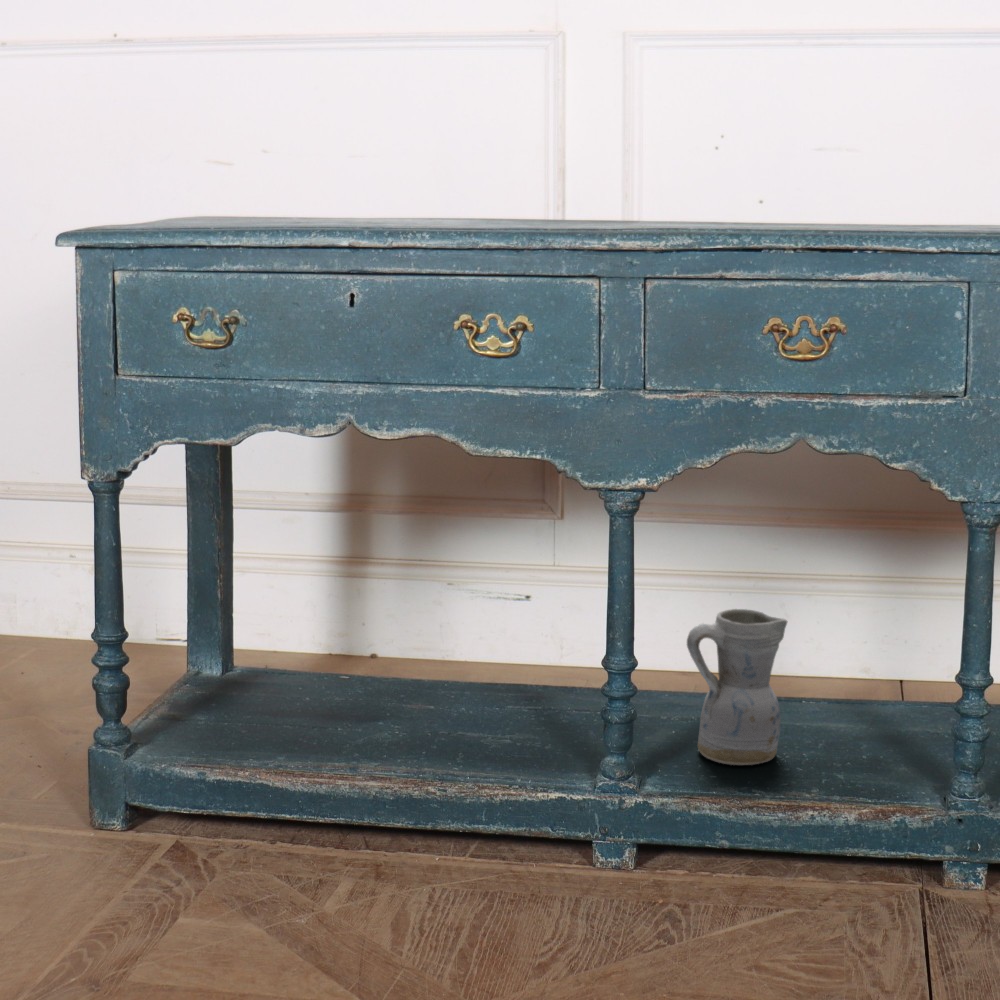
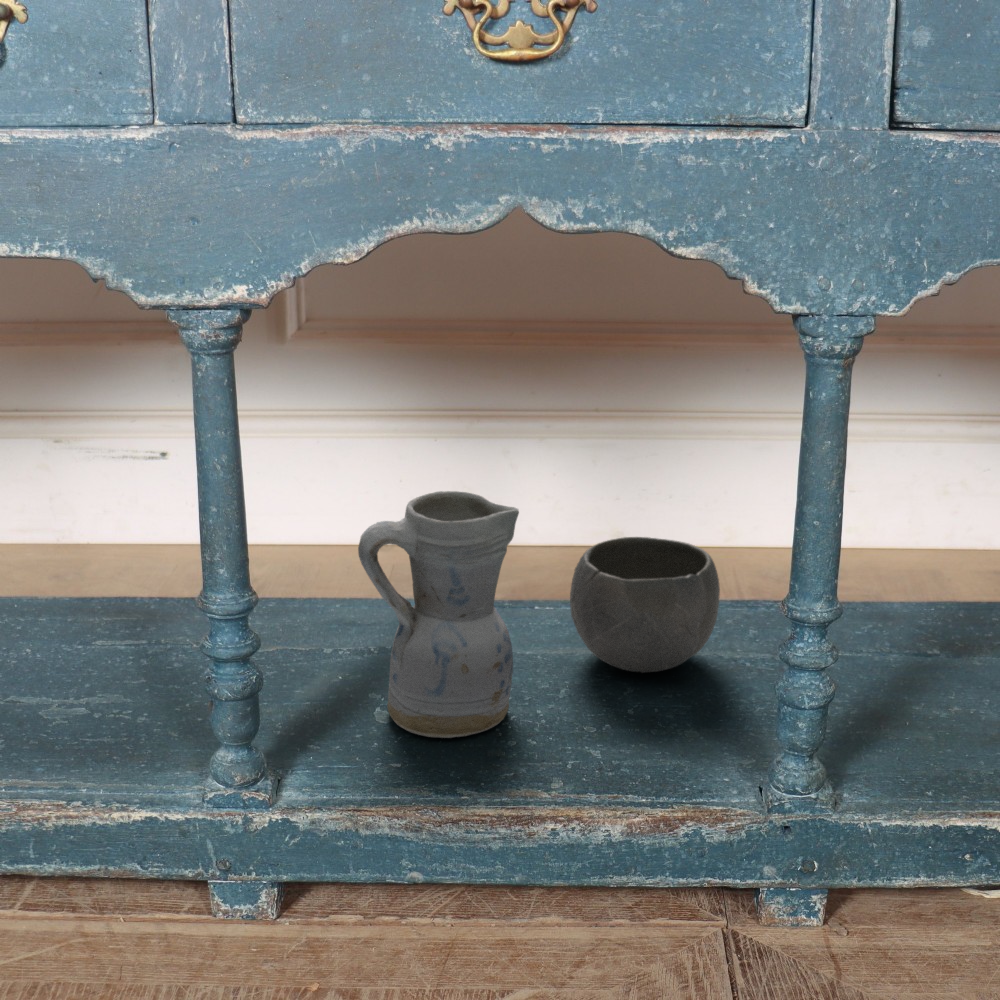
ceramic bowl: none [815,650,916,738] -> present [570,537,720,673]

